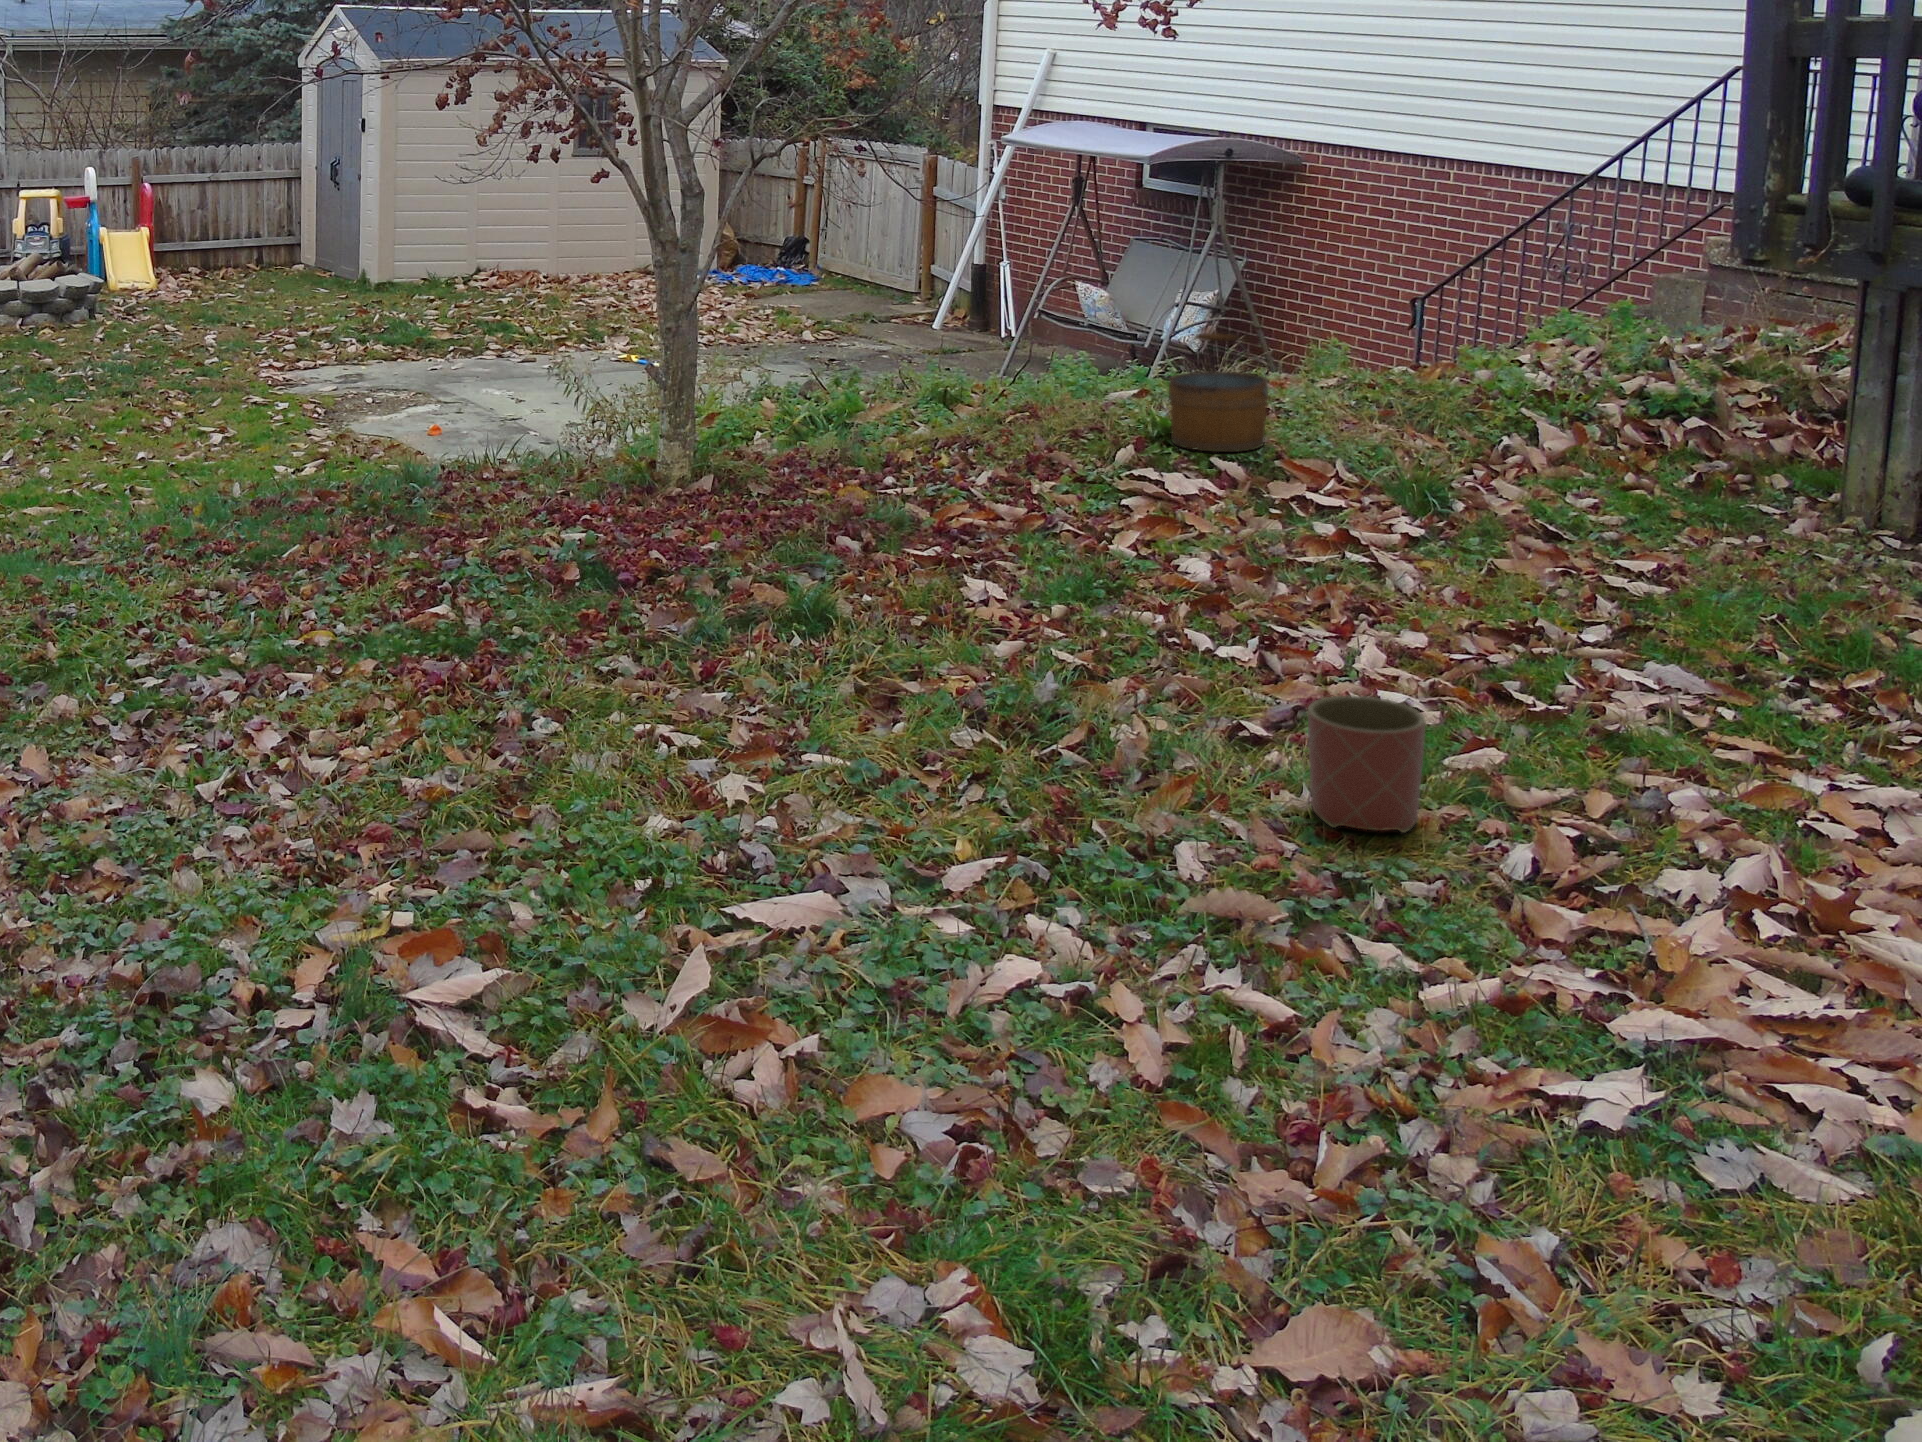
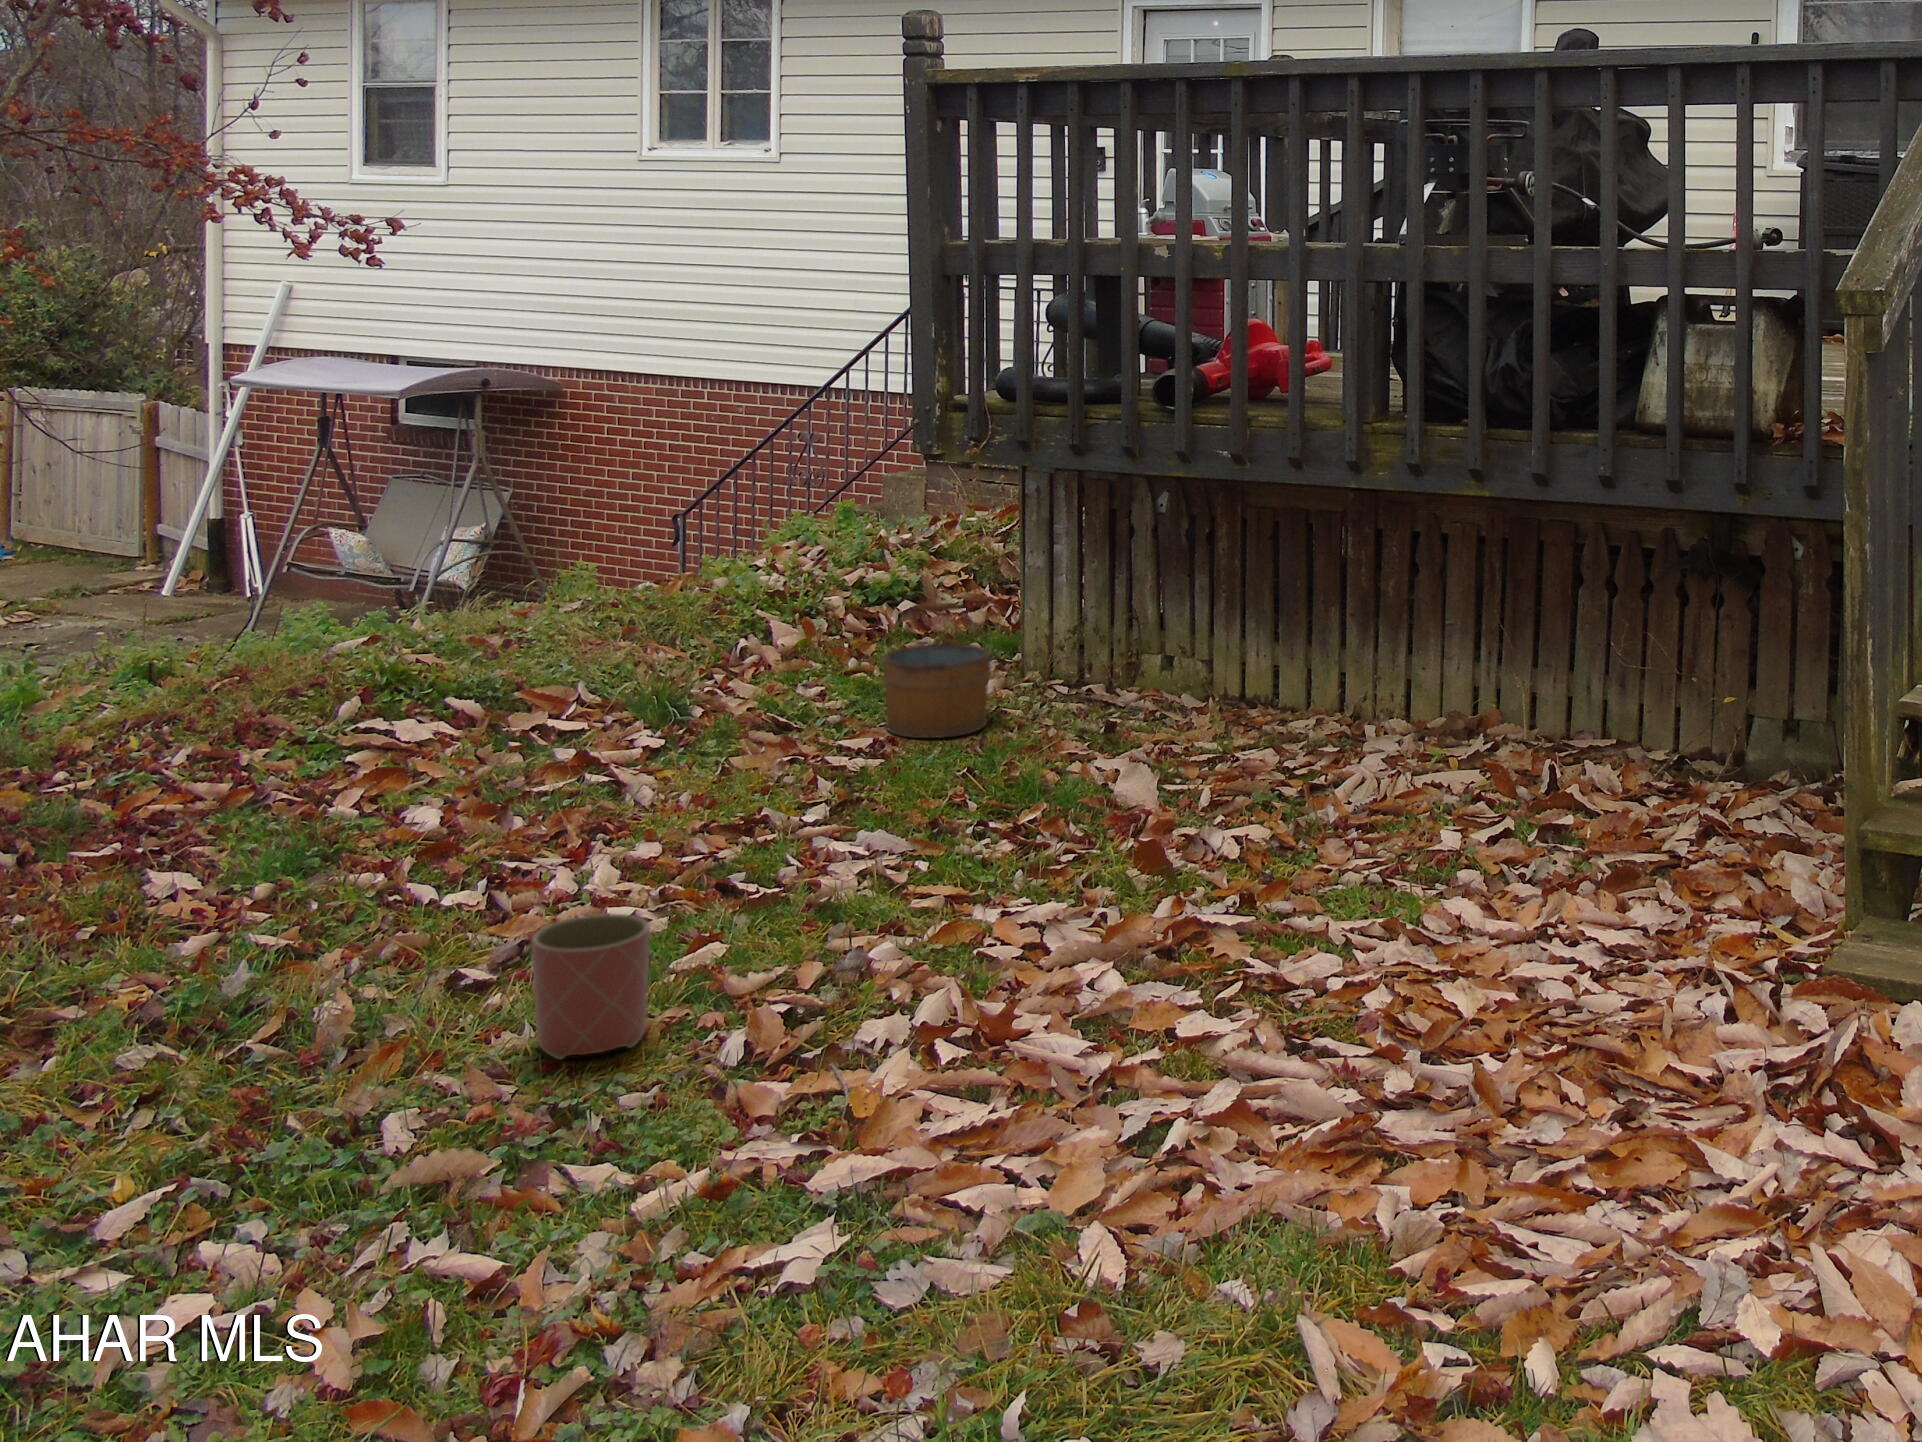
bucket: present [1169,333,1269,452] -> present [882,603,993,738]

